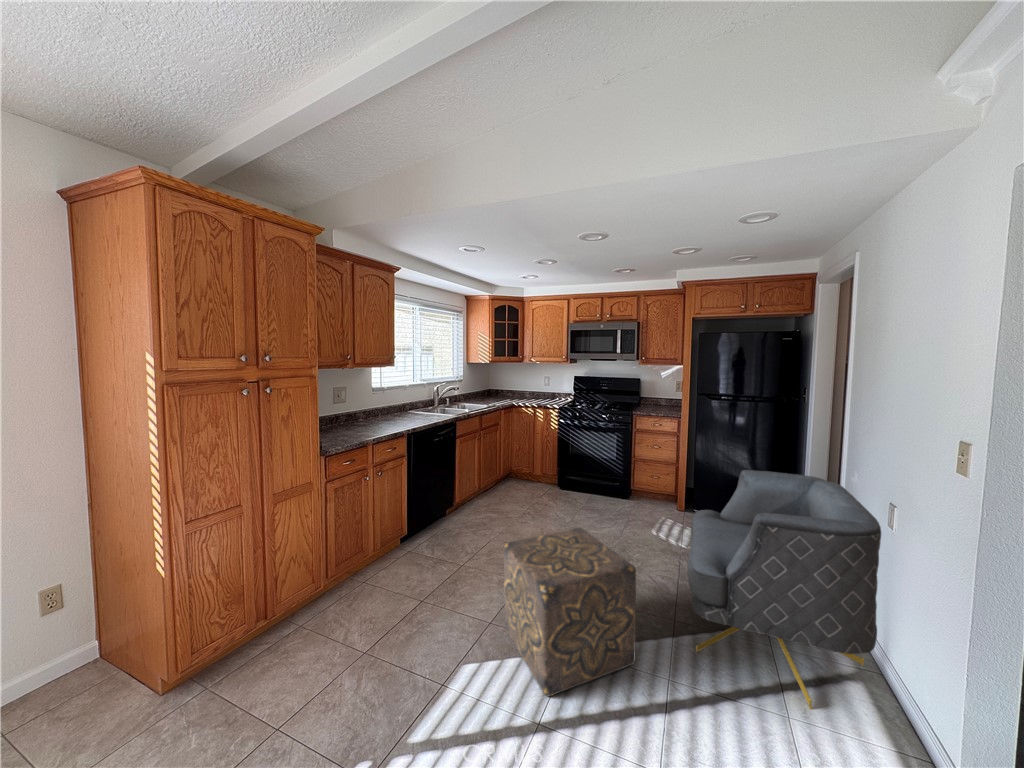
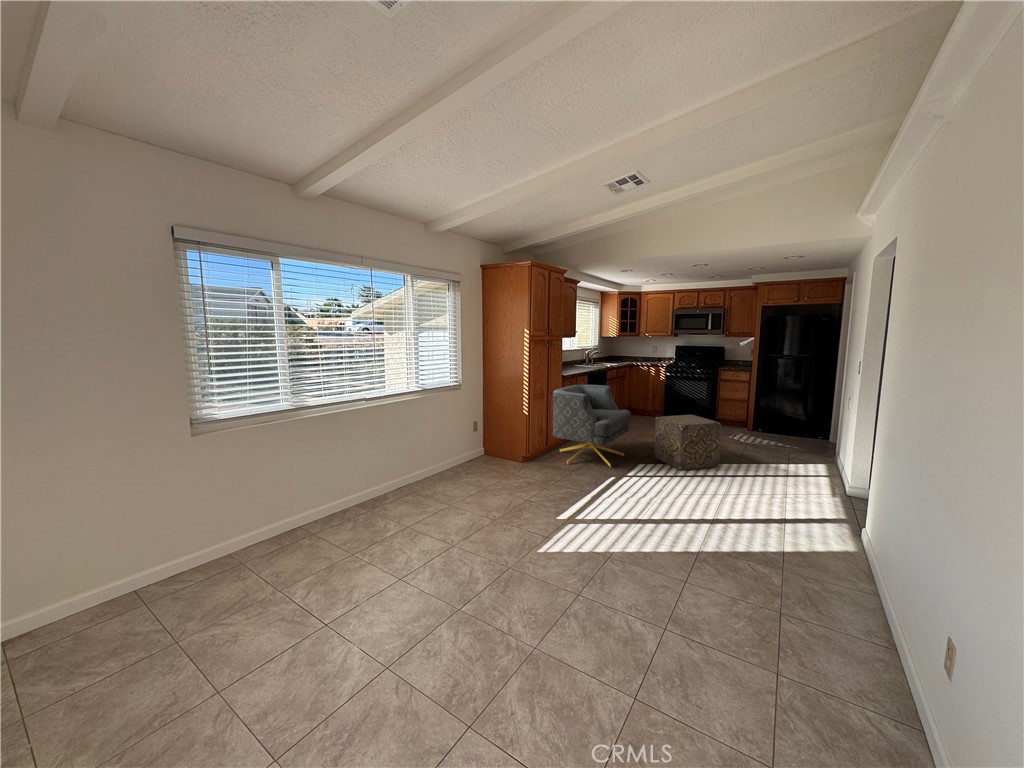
armchair: present [687,470,881,709] -> present [553,385,631,467]

